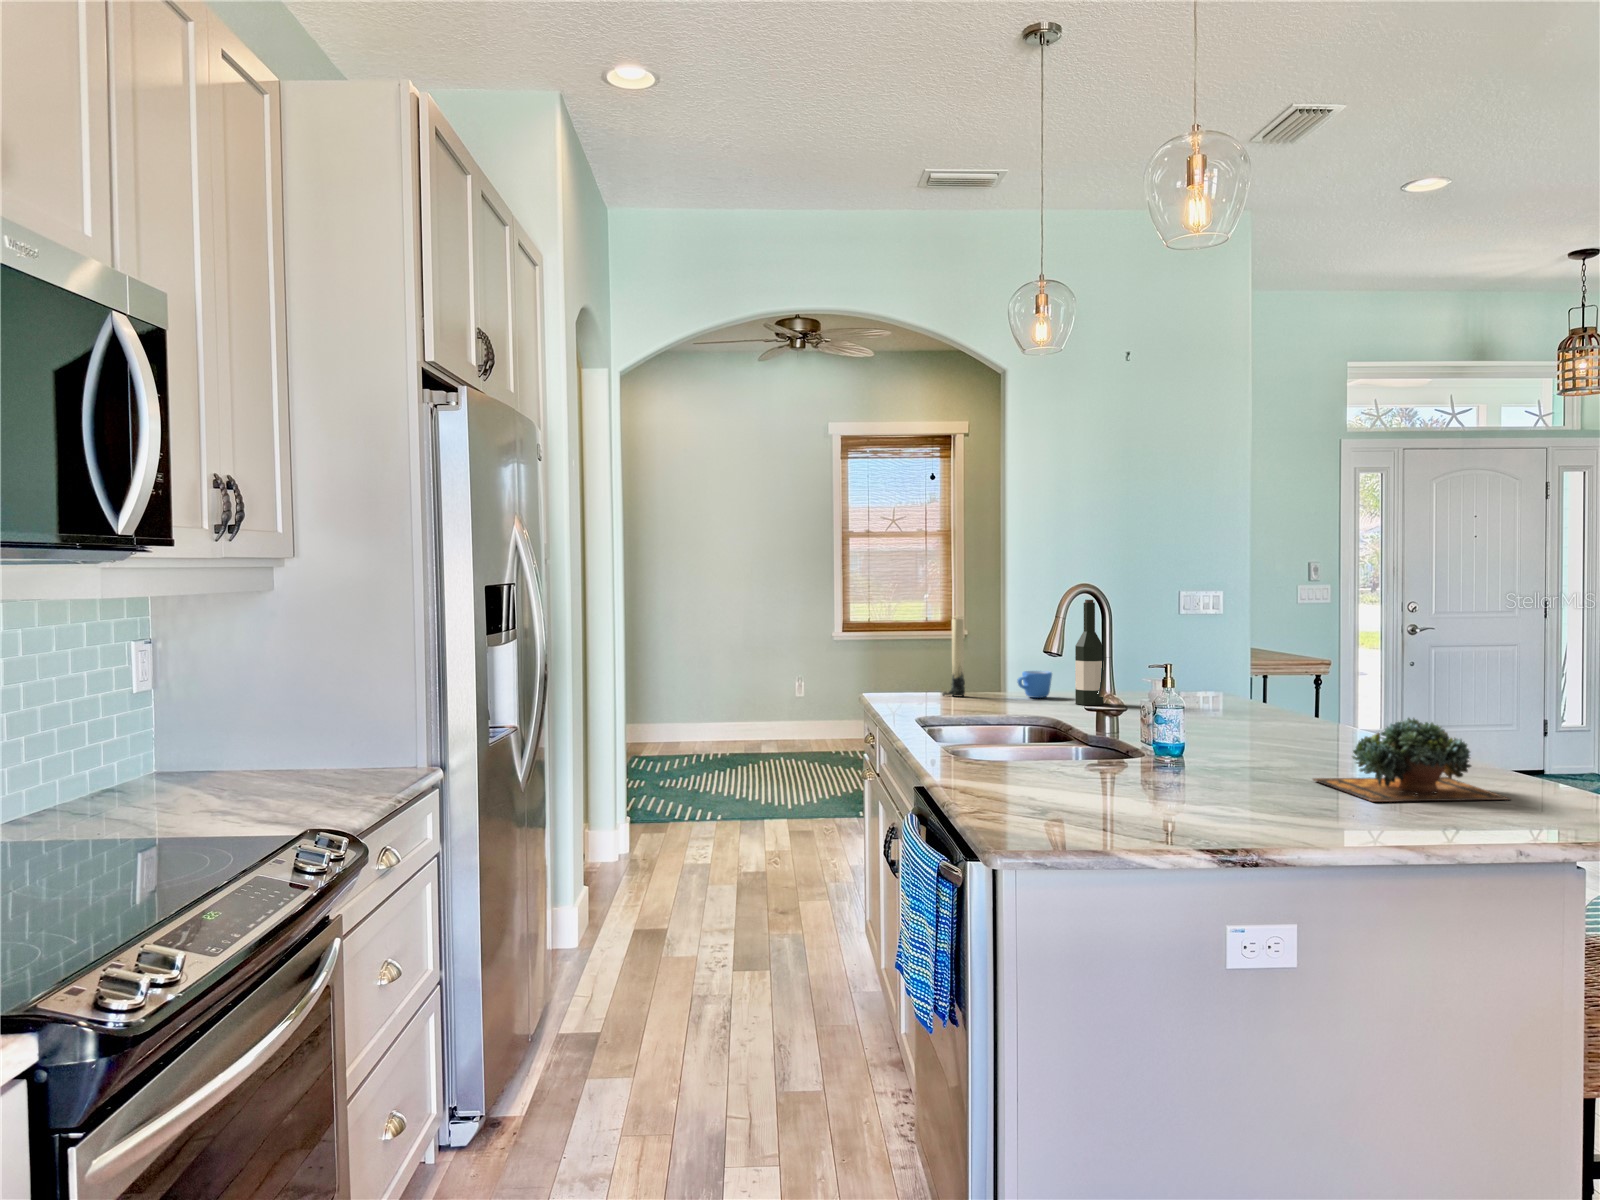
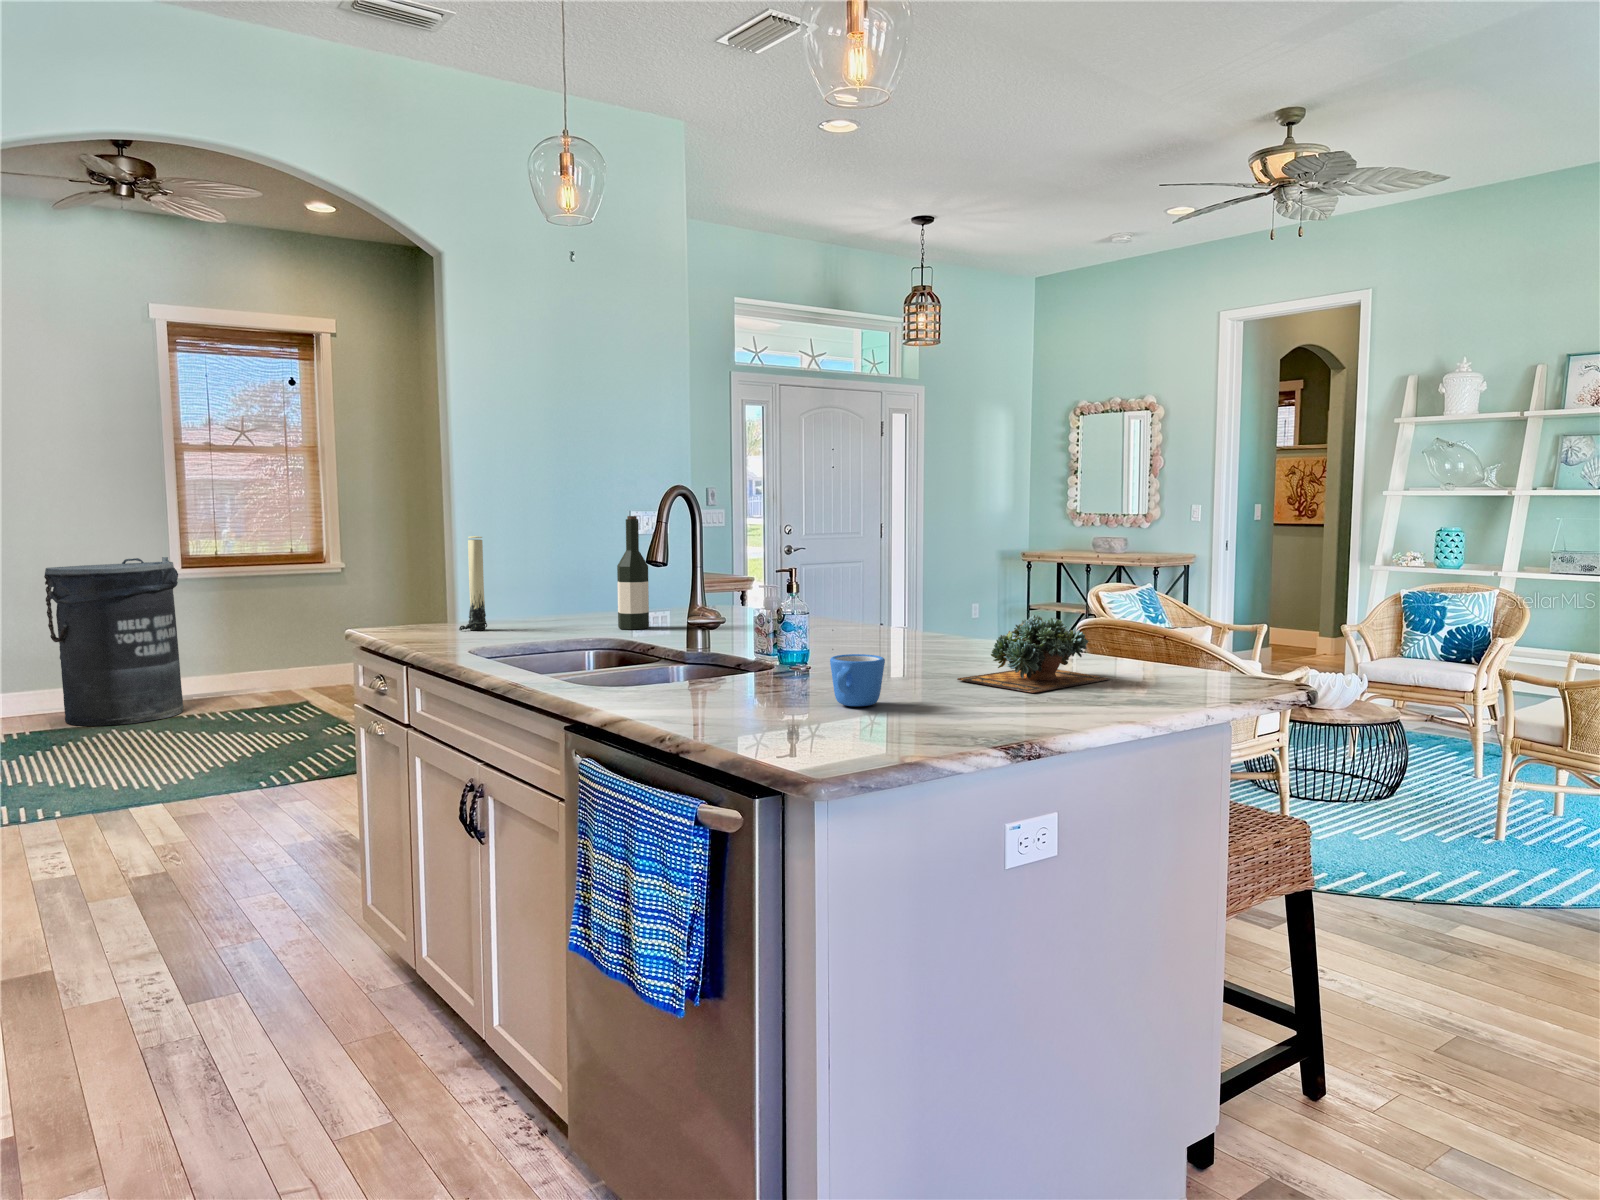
trash can: none [751,625,837,754] -> present [44,557,183,726]
mug: present [1017,671,1052,698] -> present [830,654,885,706]

